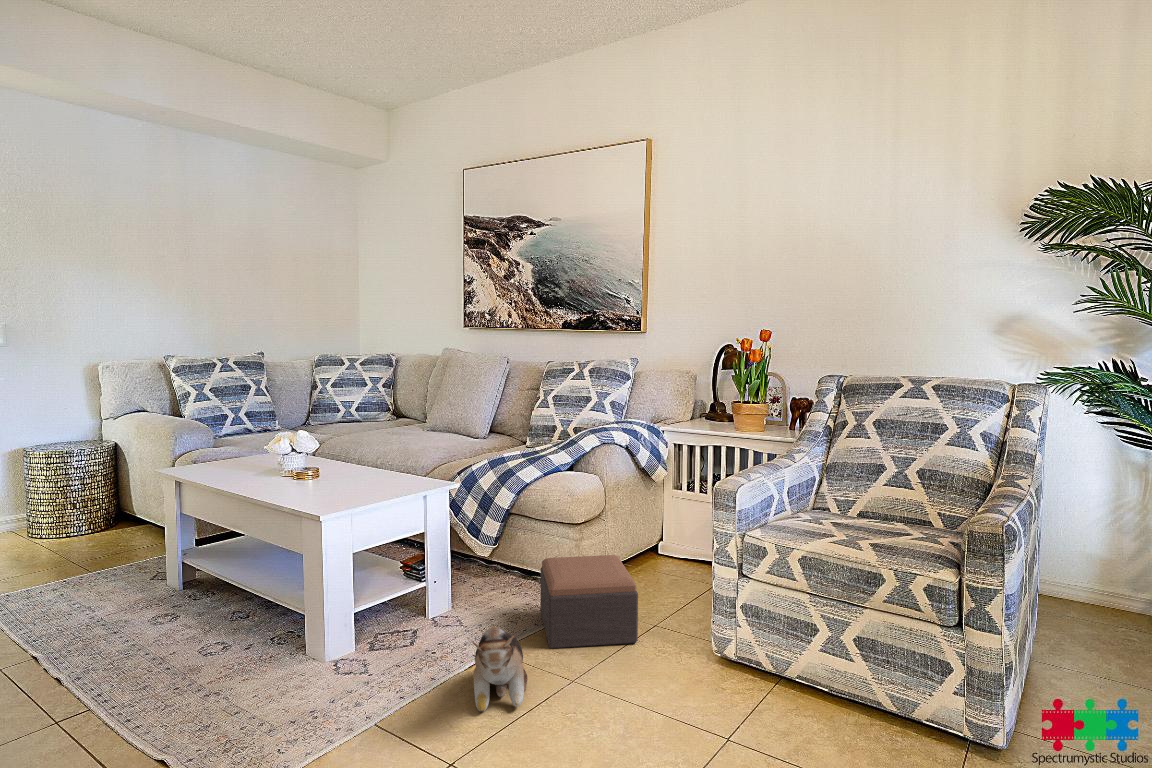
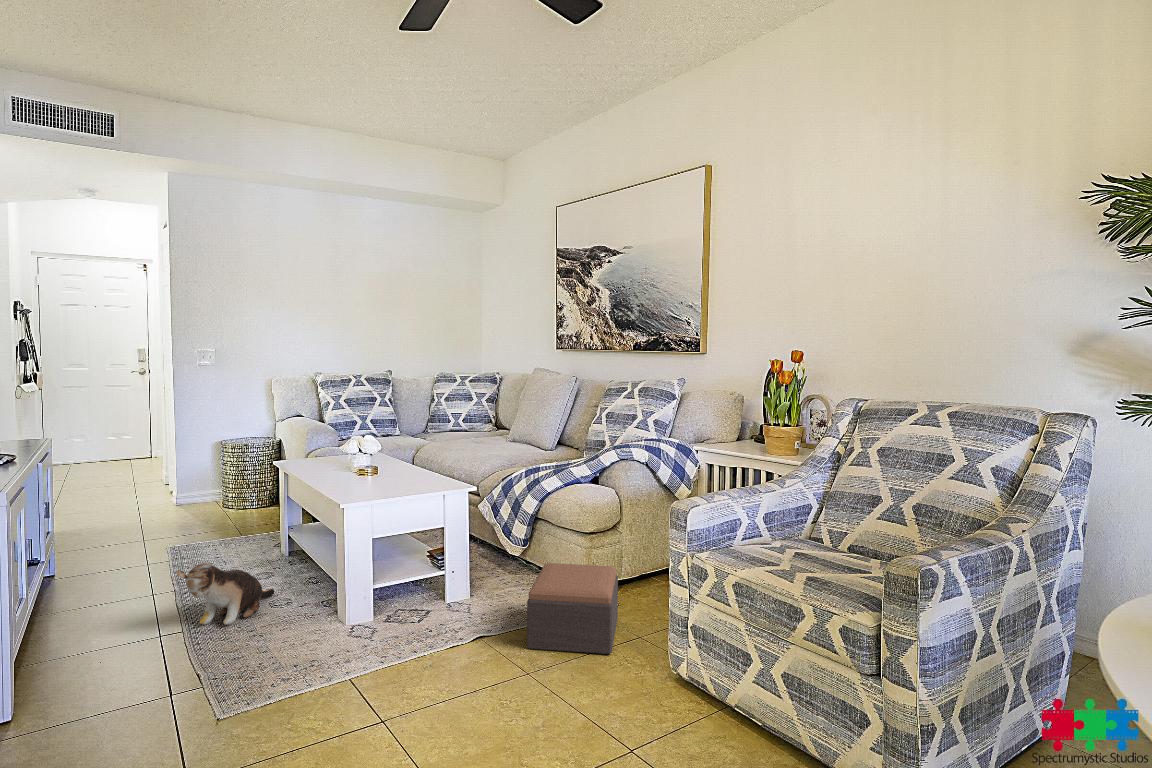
plush toy: present [471,626,527,711] -> present [177,563,274,625]

